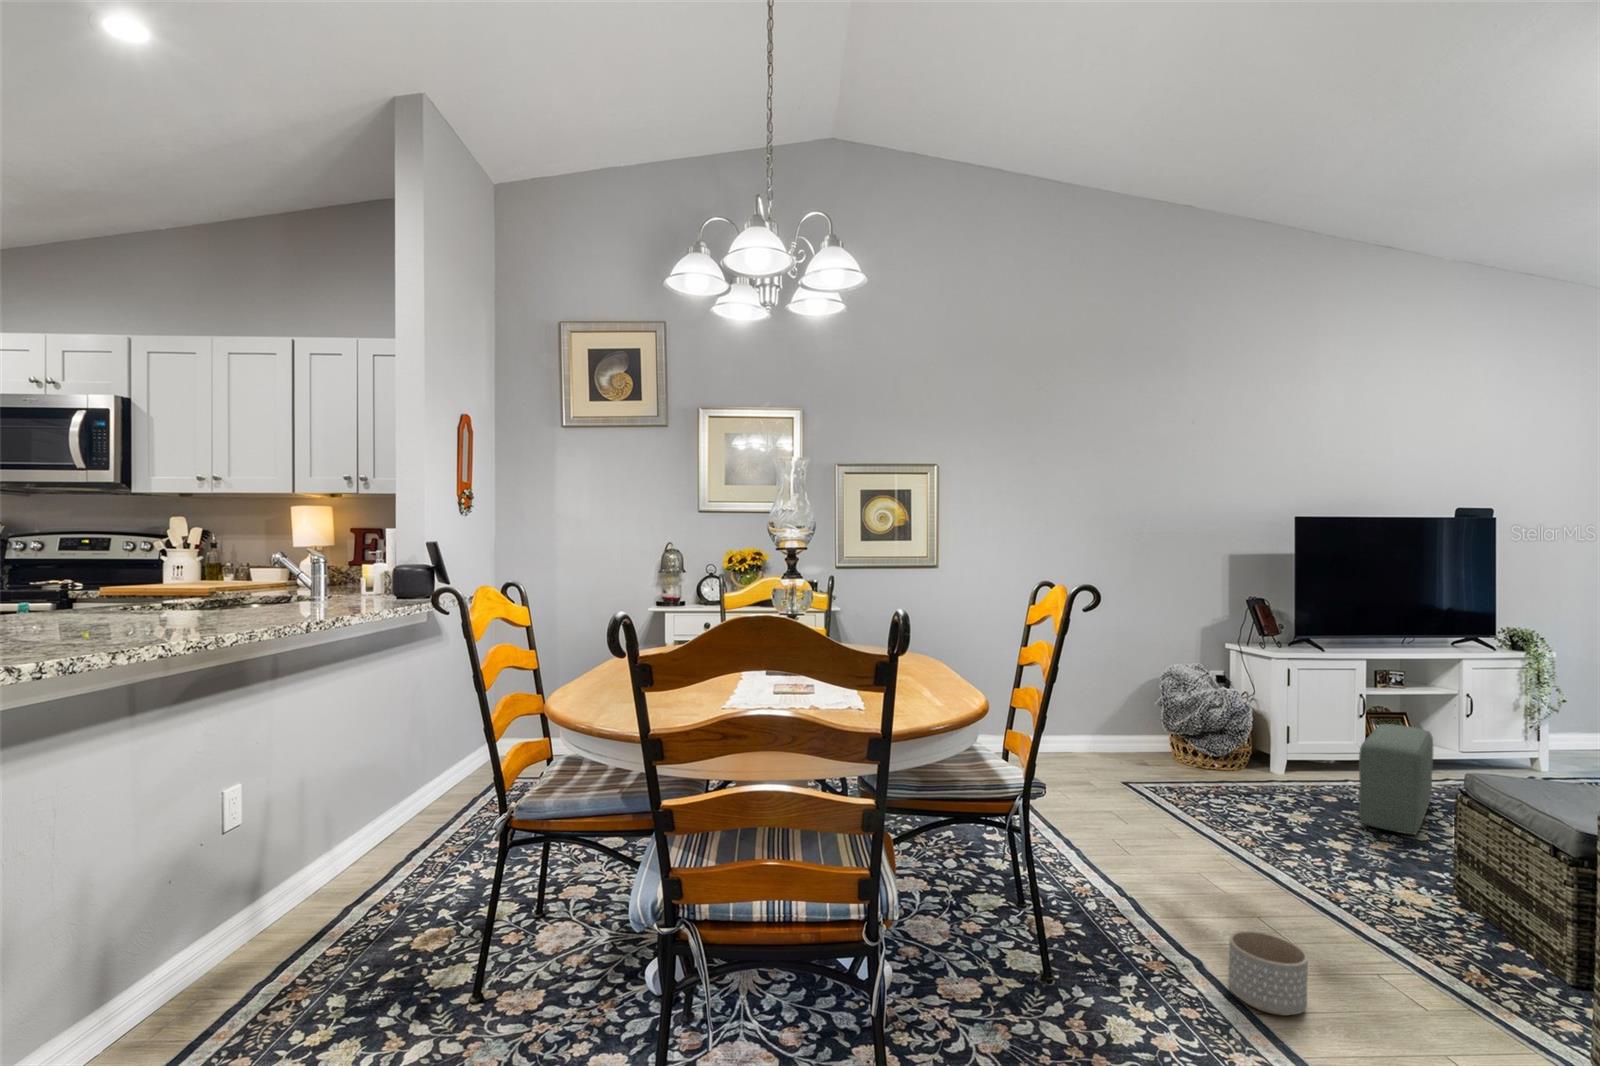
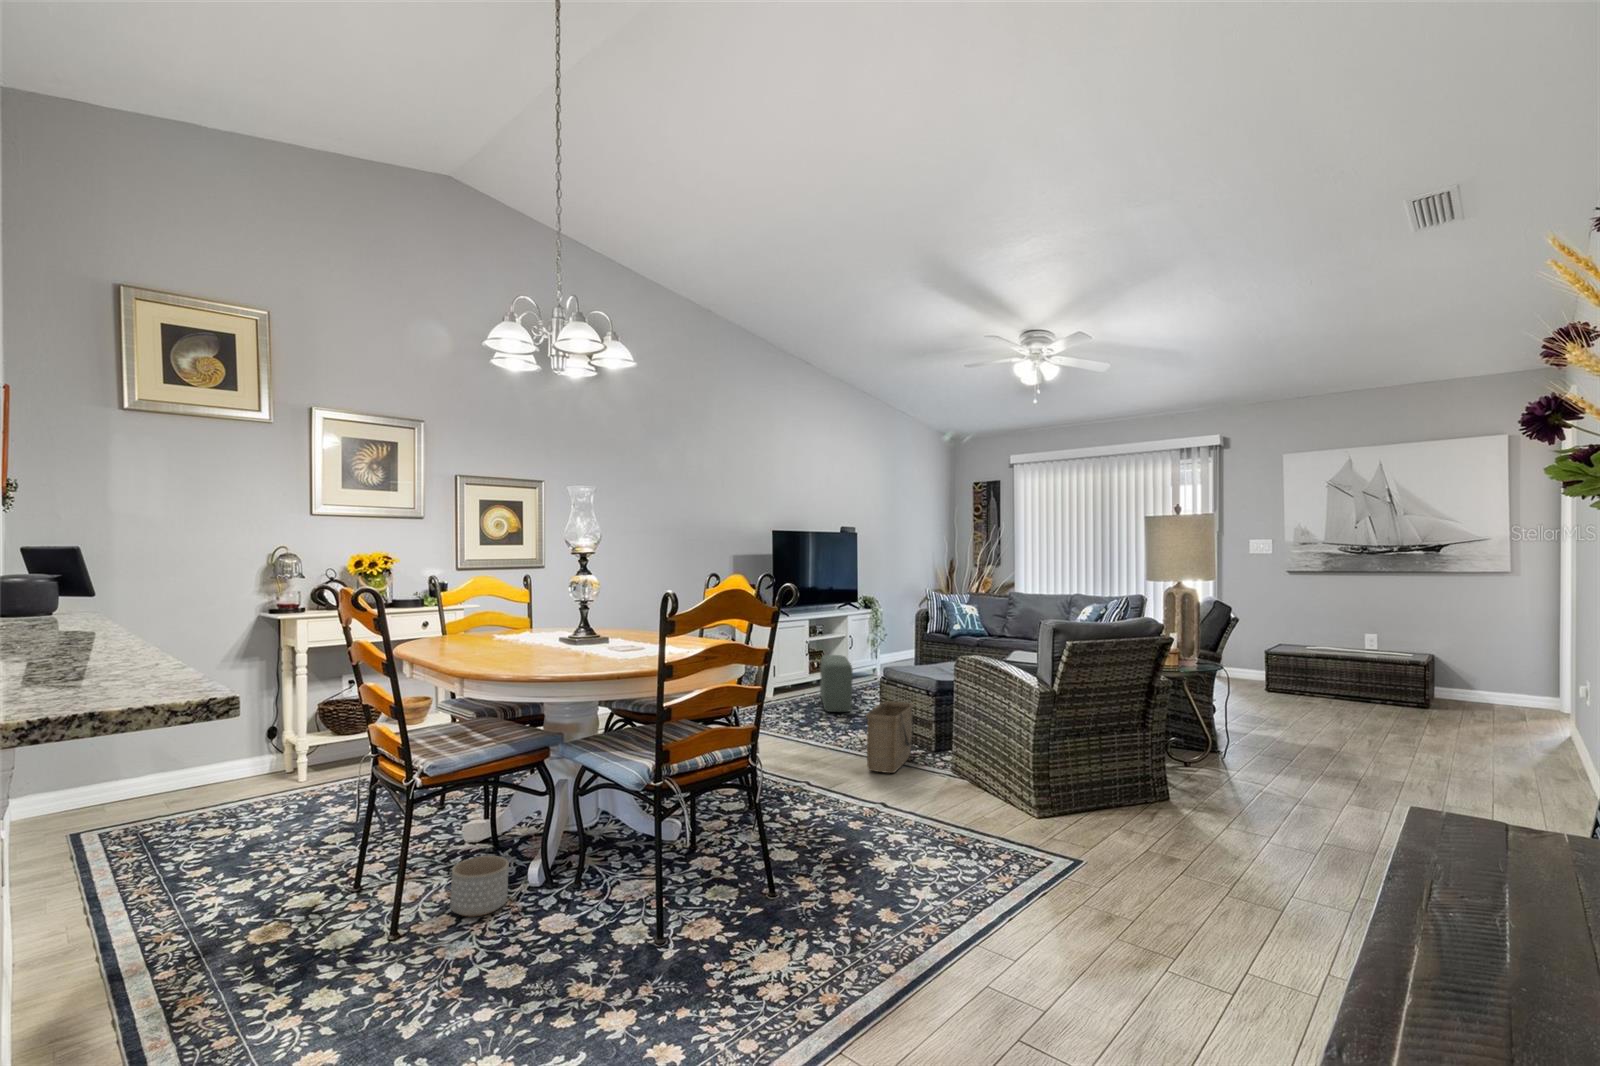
basket: none [1345,845,1503,1003] -> present [866,701,913,773]
planter: present [1228,931,1308,1016] -> present [450,856,509,917]

